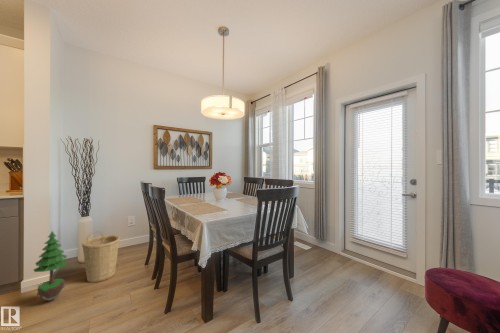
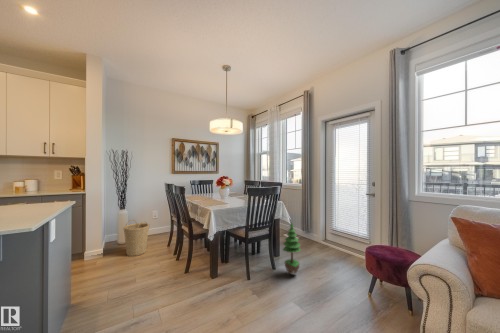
potted tree: present [34,231,67,300] -> present [283,223,301,275]

